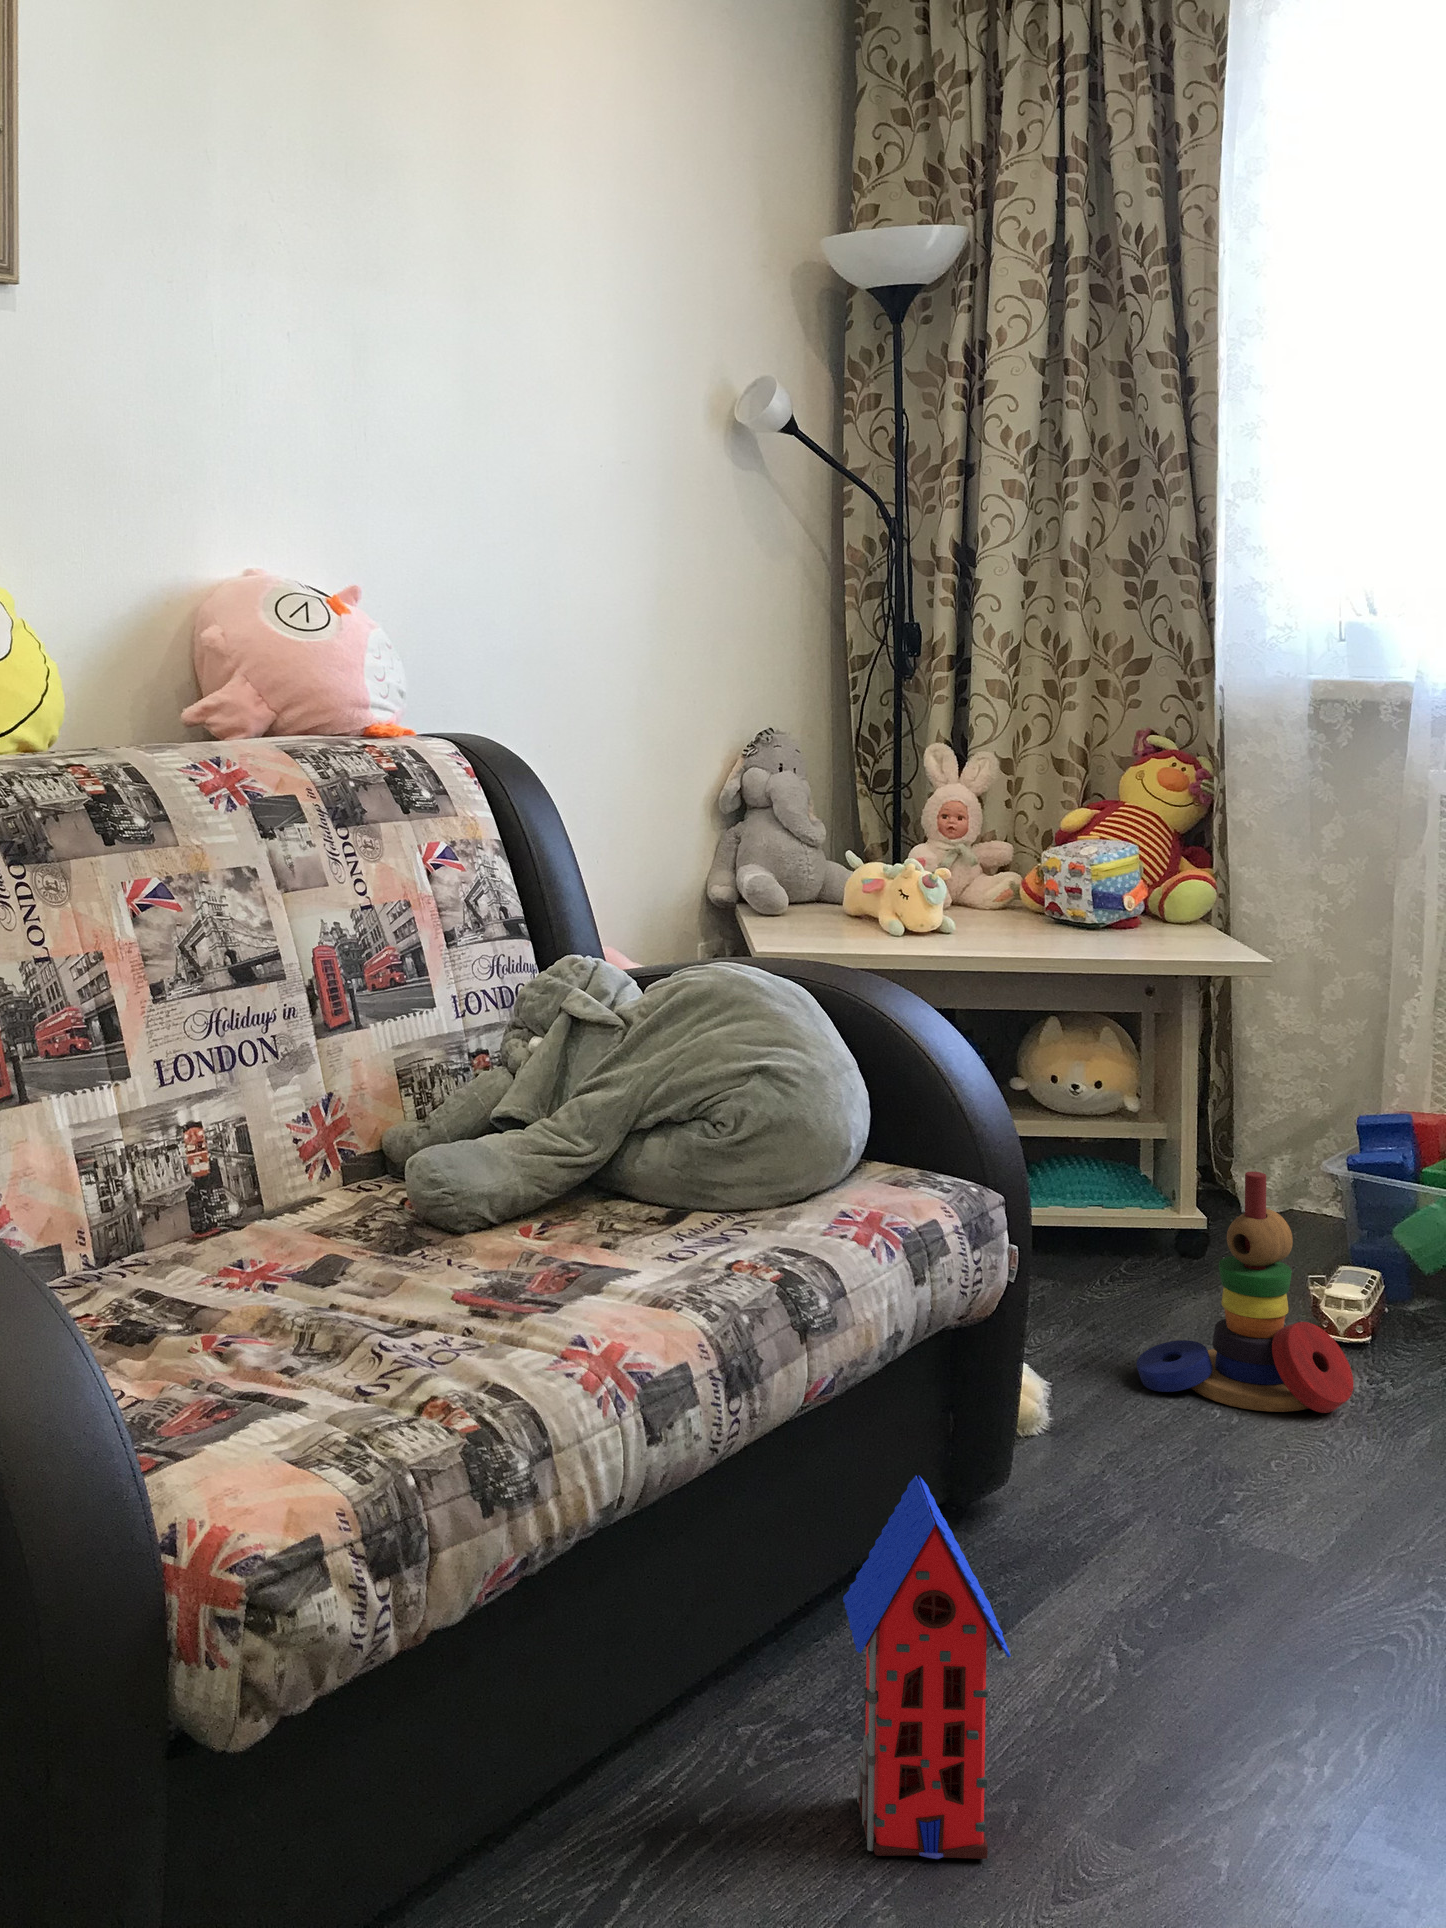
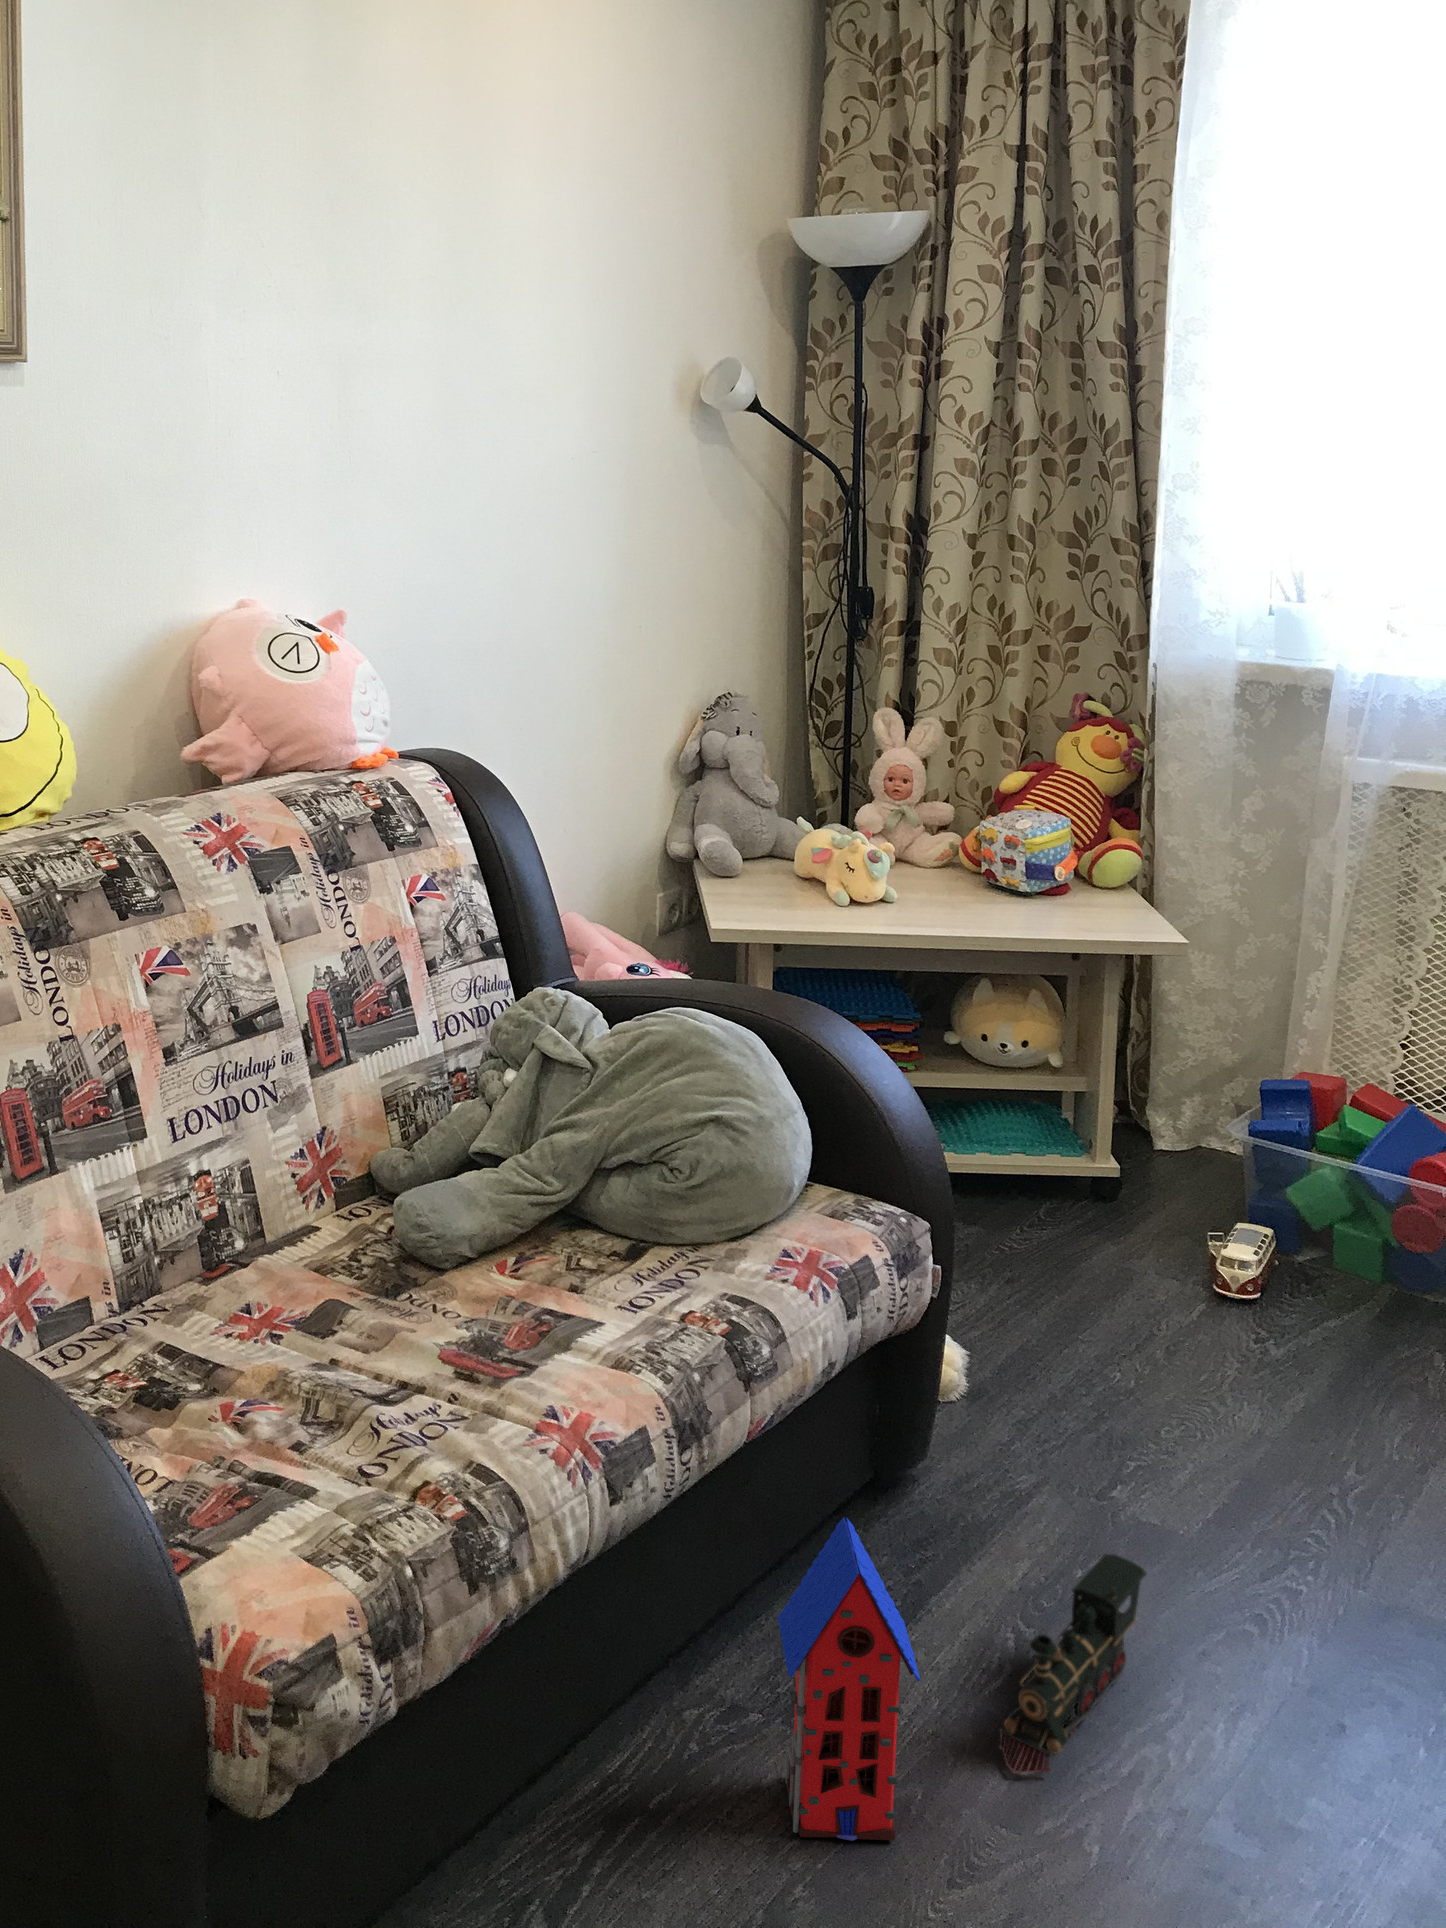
stacking toy: present [1137,1172,1353,1413] -> none [1045,1152,1236,1368]
toy train: none [1105,1559,1268,1795] -> present [999,1554,1147,1775]

